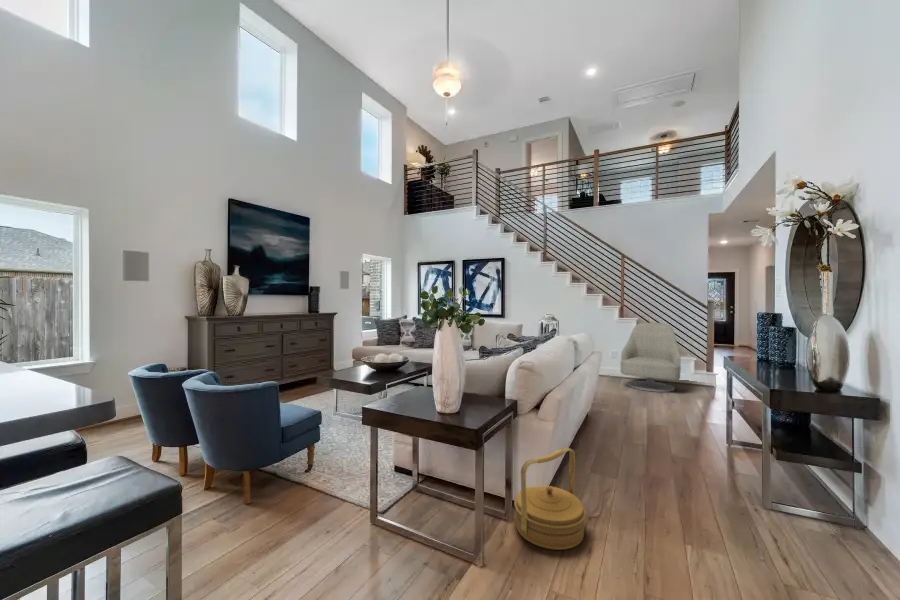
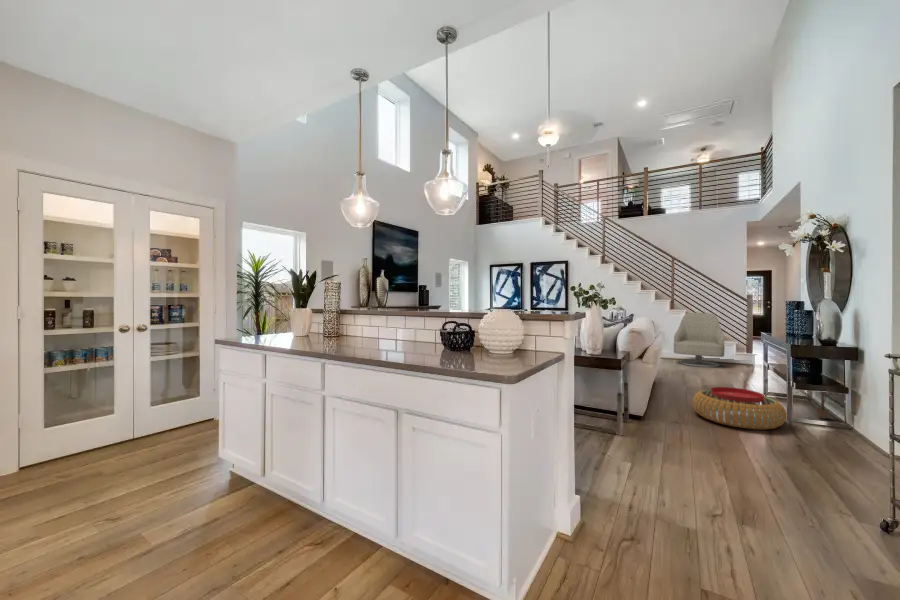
decorative plant: none [804,441,829,501] -> present [816,390,832,419]
woven basket: present [514,447,586,550] -> none [630,380,676,433]
pouf: none [622,448,764,535] -> present [692,387,787,430]

